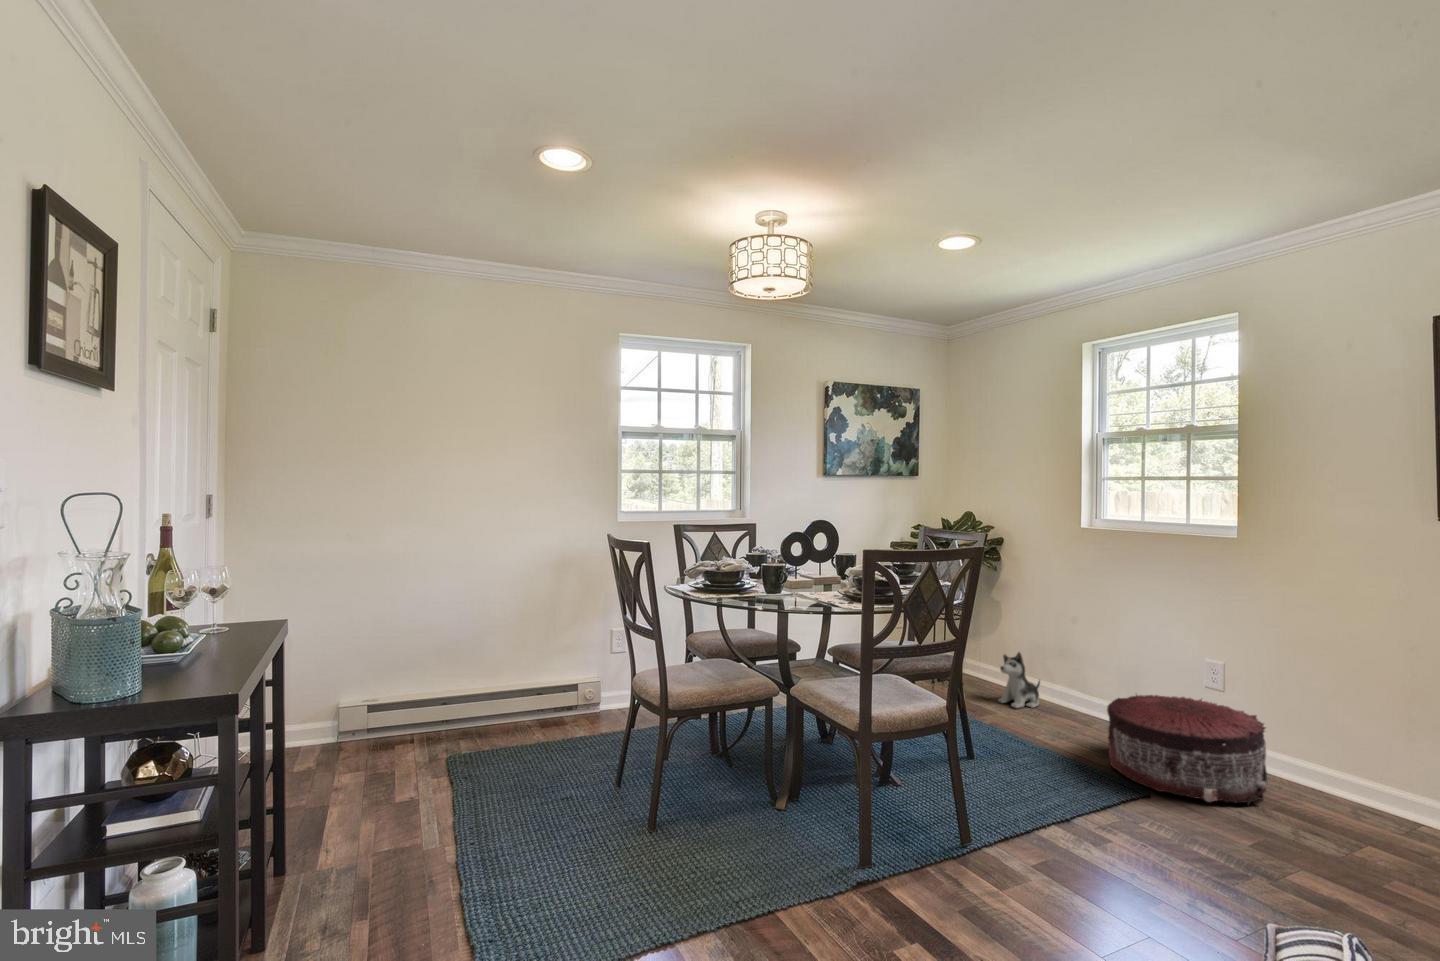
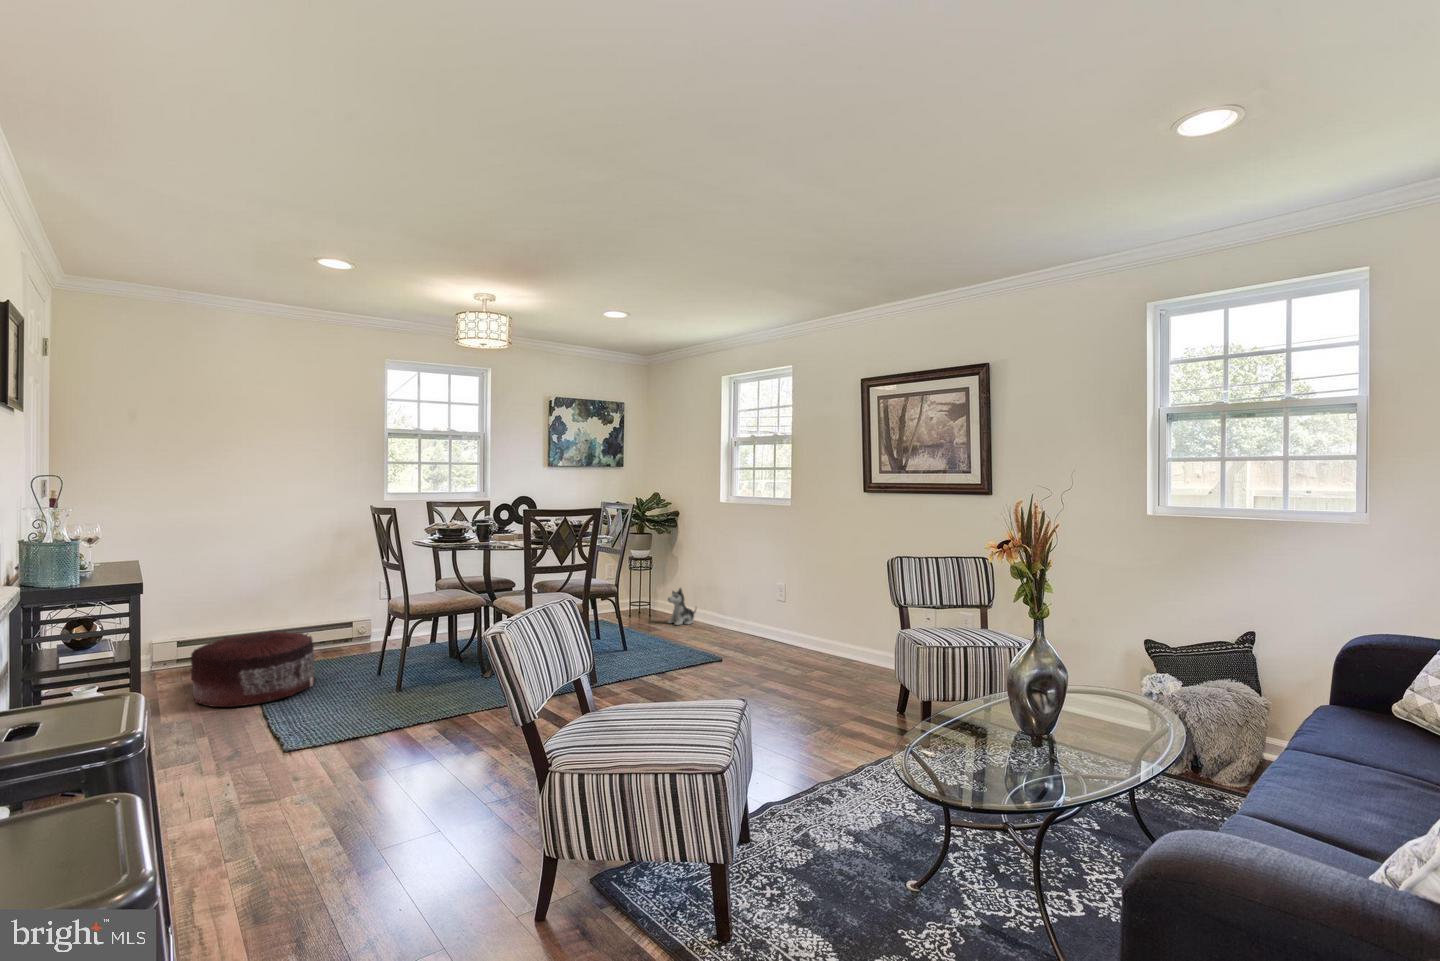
pouf: present [1107,695,1267,804] -> present [190,631,316,707]

